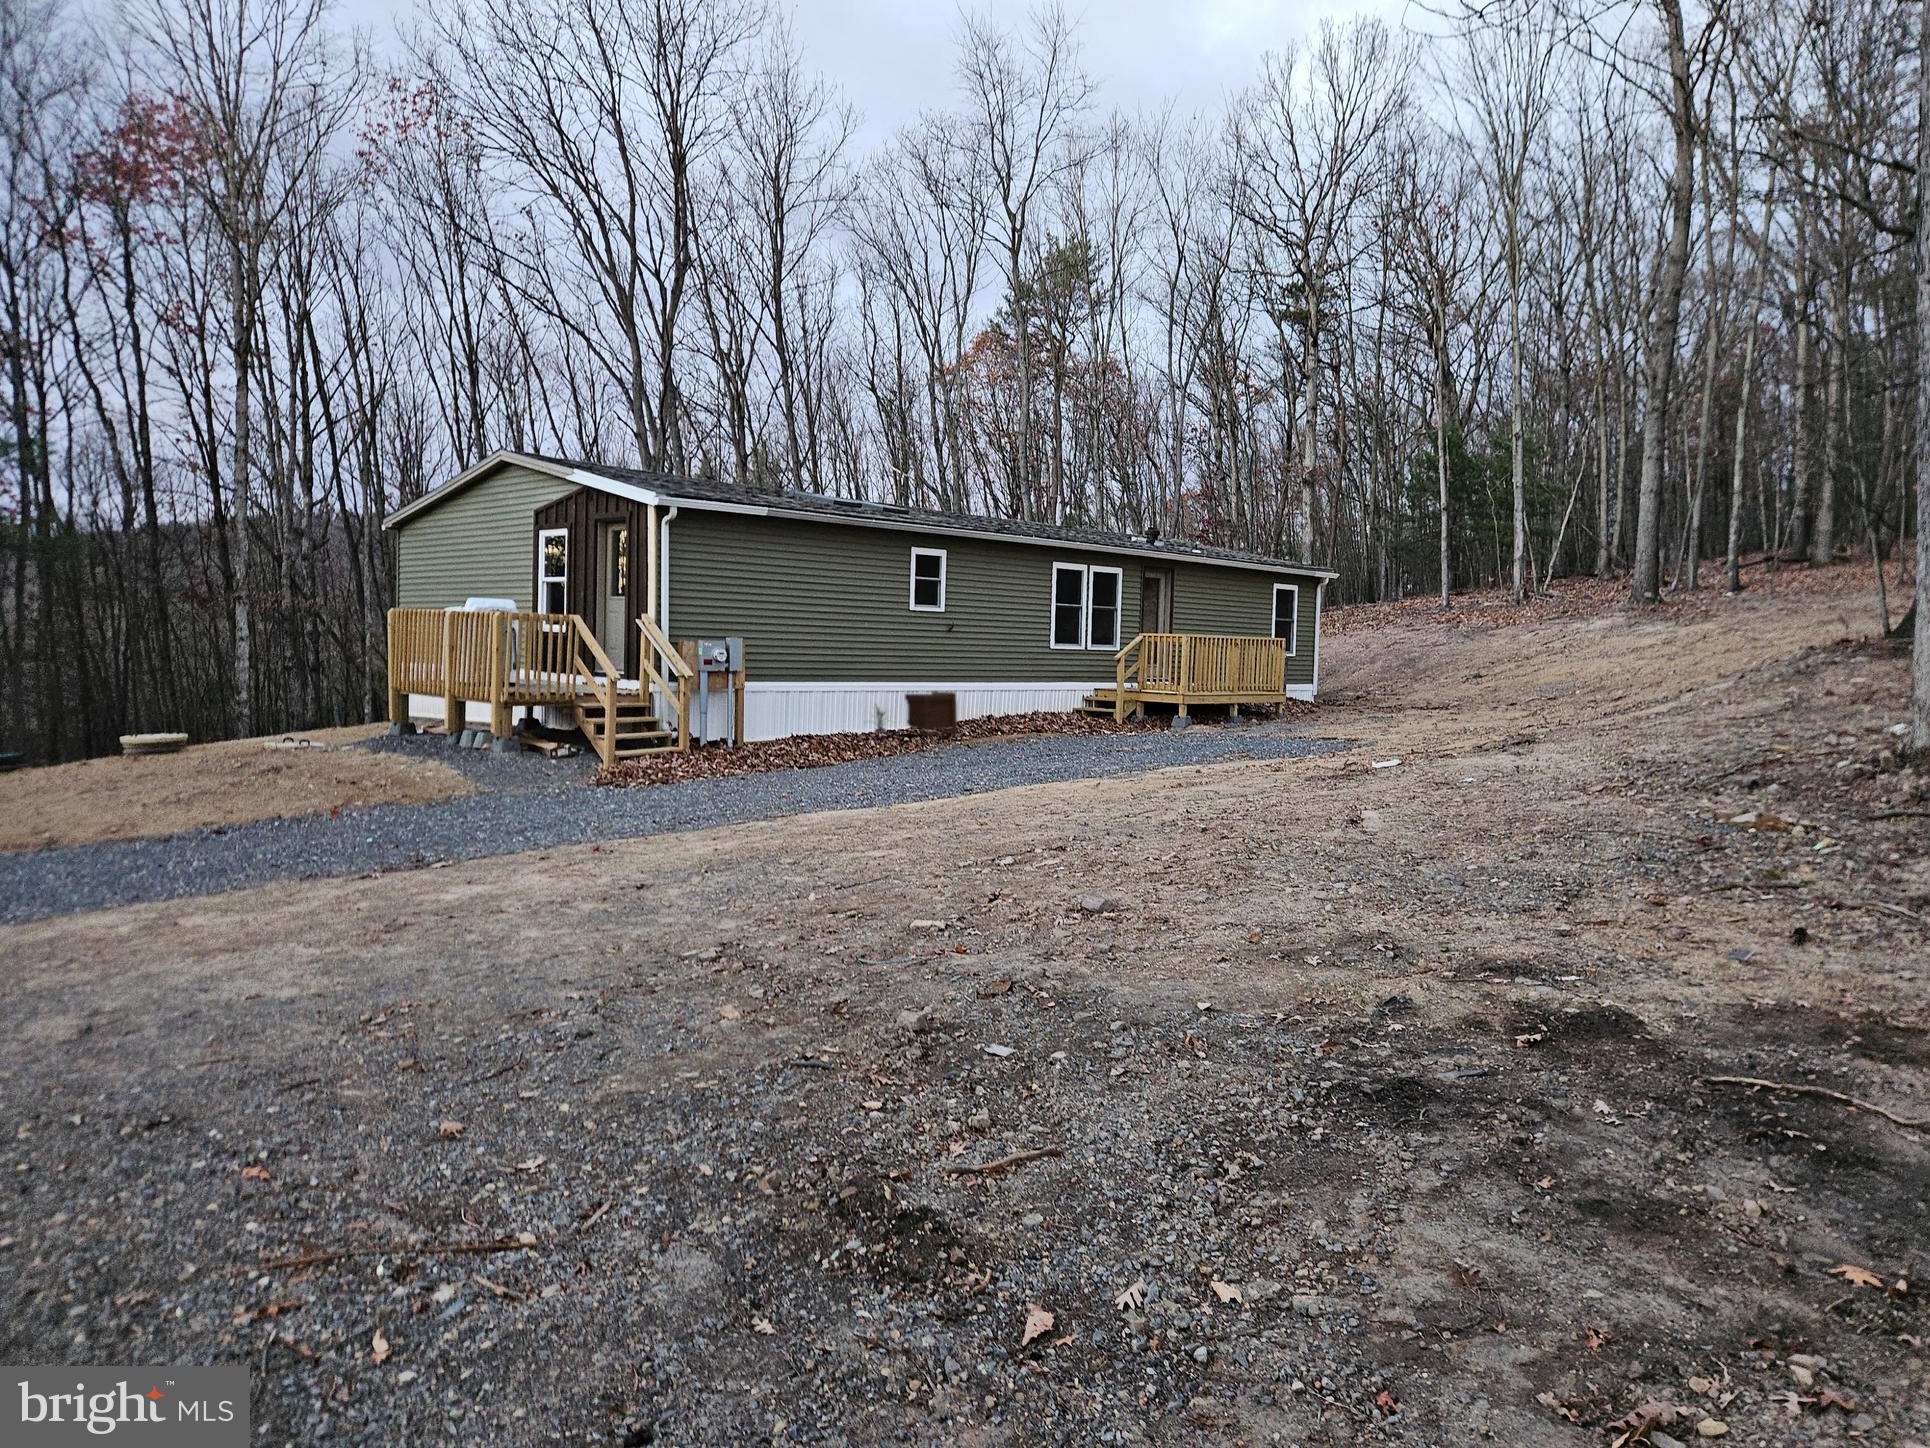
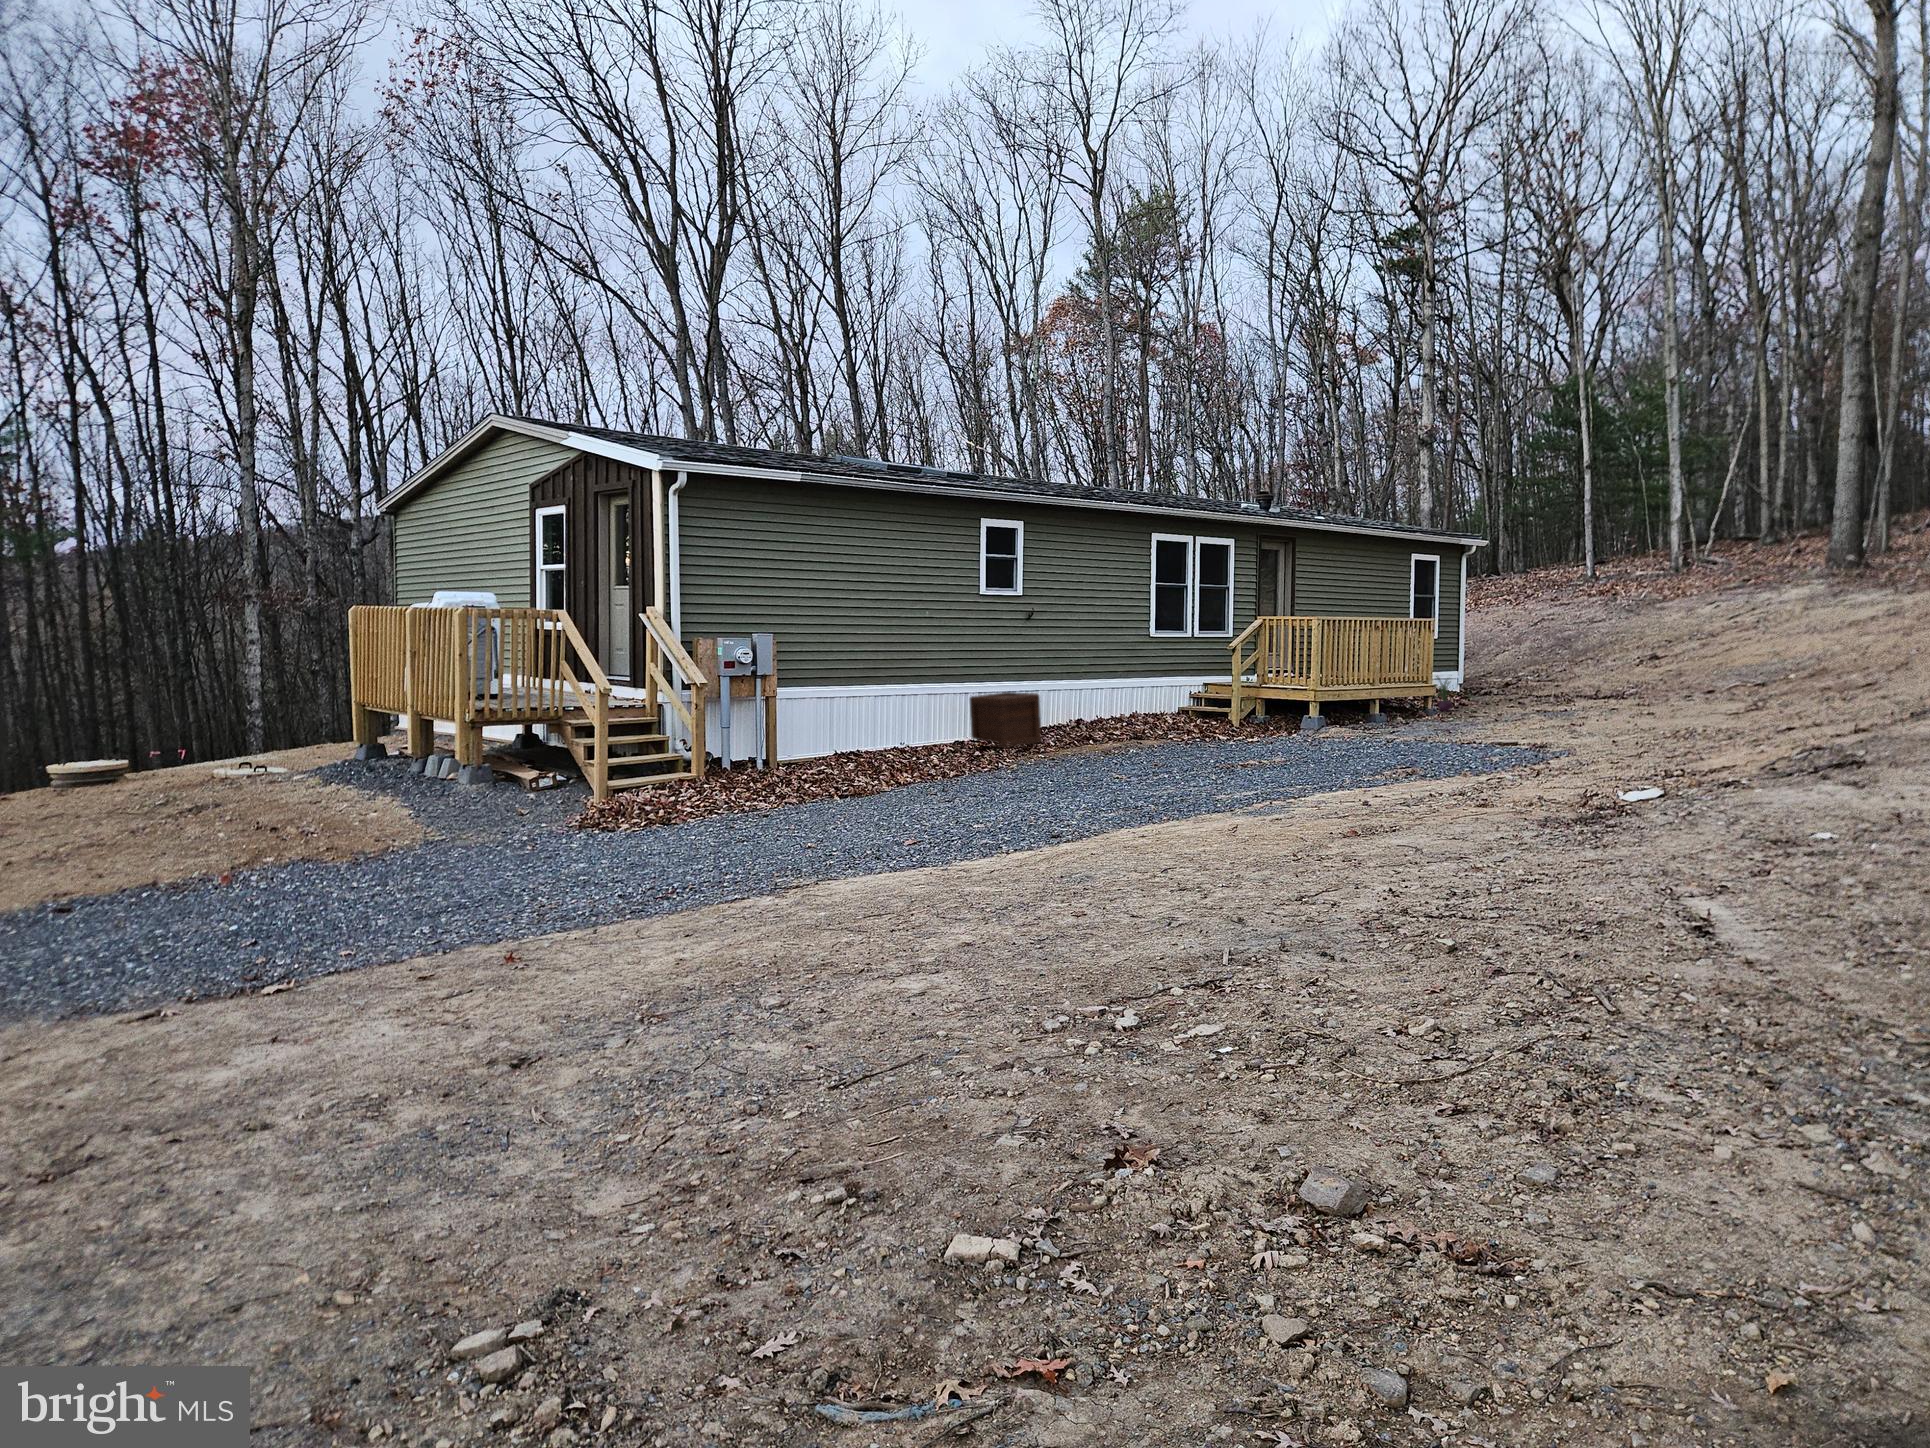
decorative plant: present [873,706,887,739] -> present [1434,676,1454,712]

